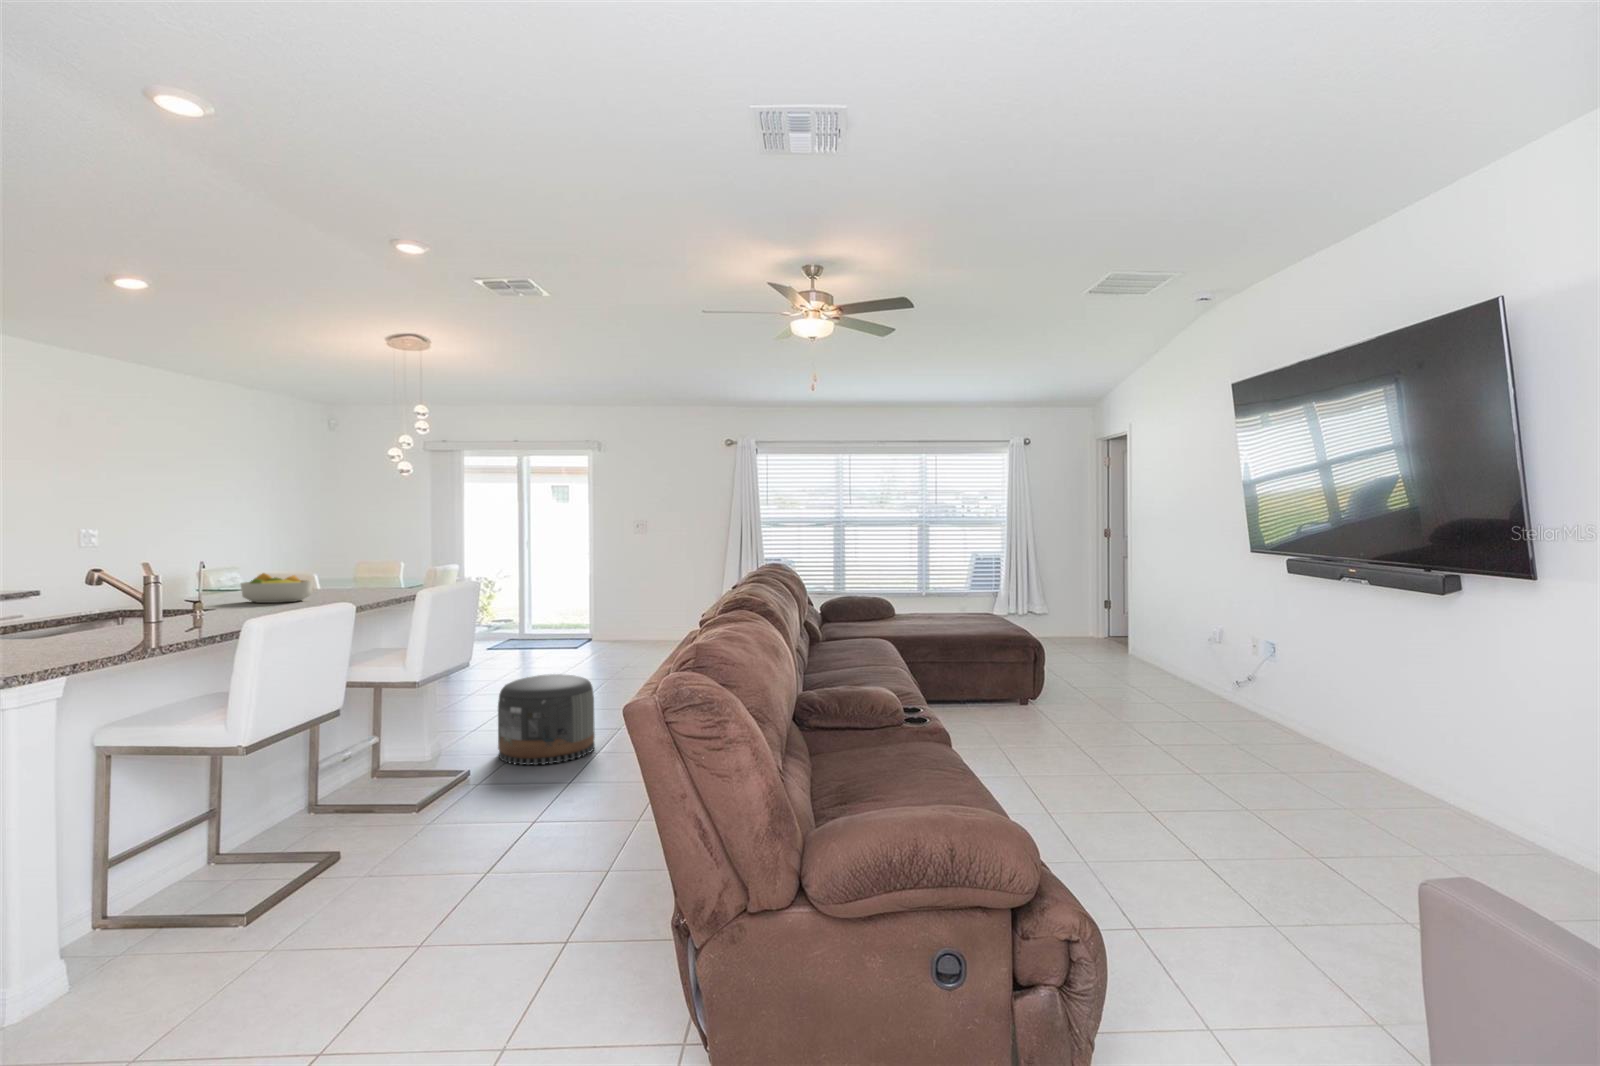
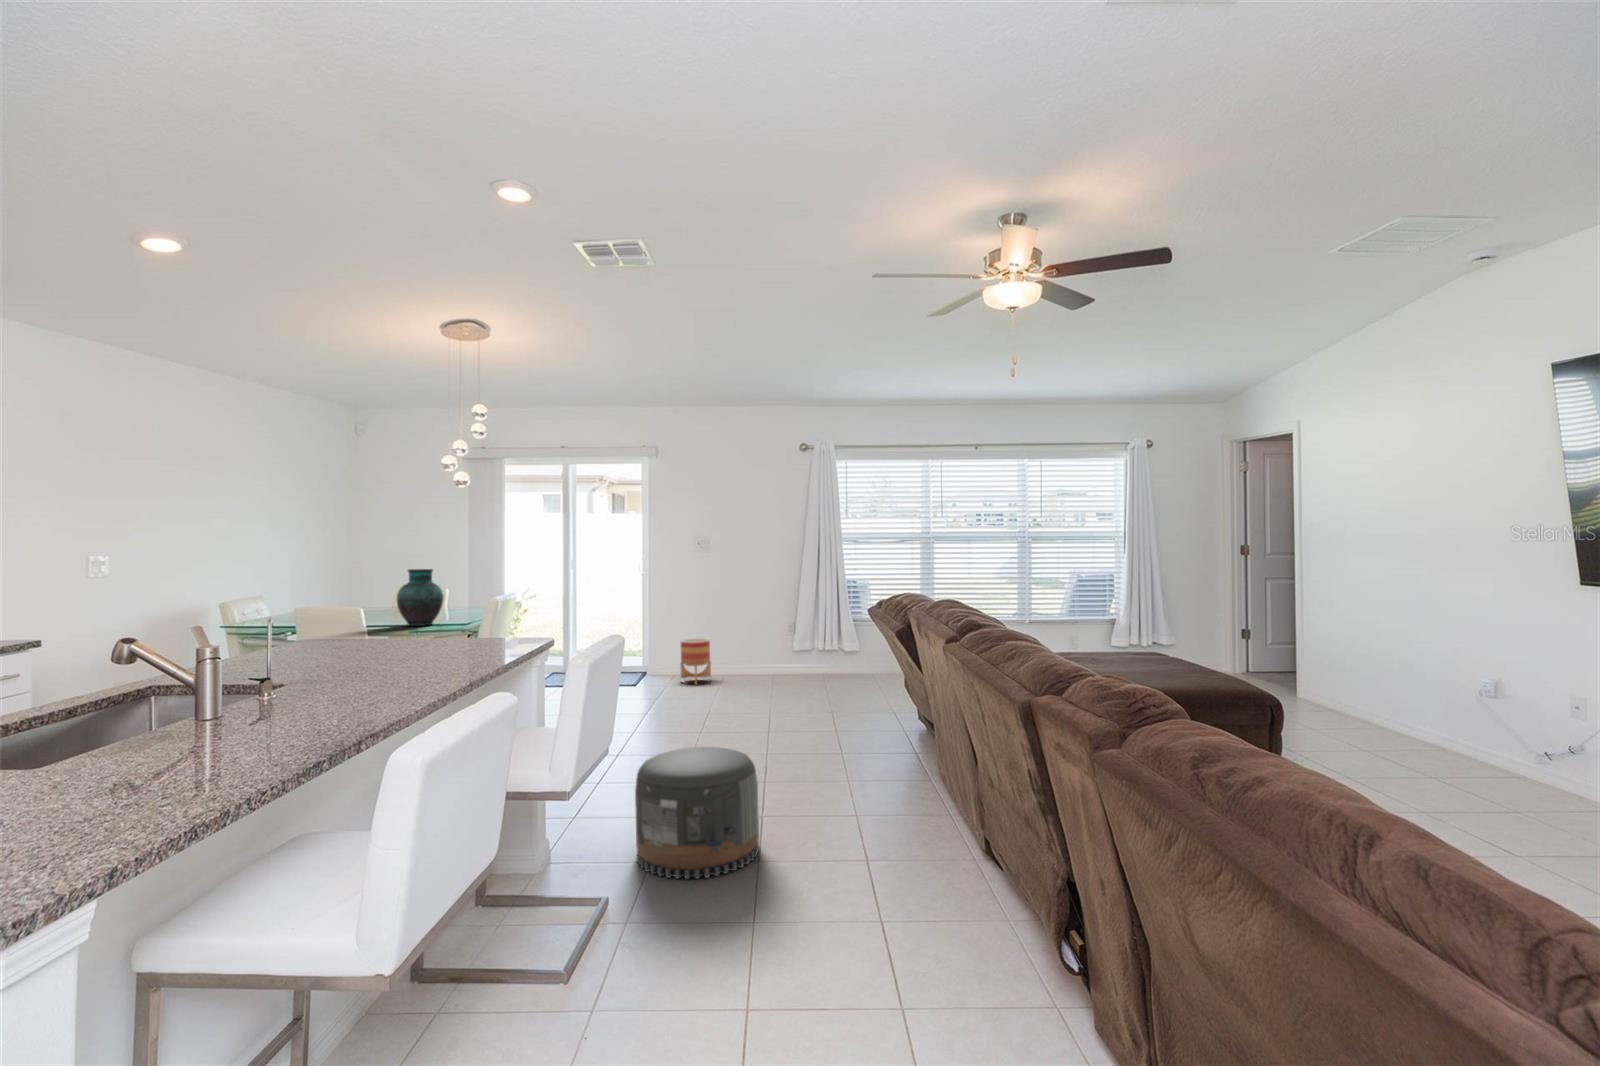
vase: none [344,538,382,583] -> present [397,569,444,626]
fruit bowl: present [241,573,313,603] -> none [298,625,399,670]
planter: none [615,606,641,646] -> present [681,638,711,684]

